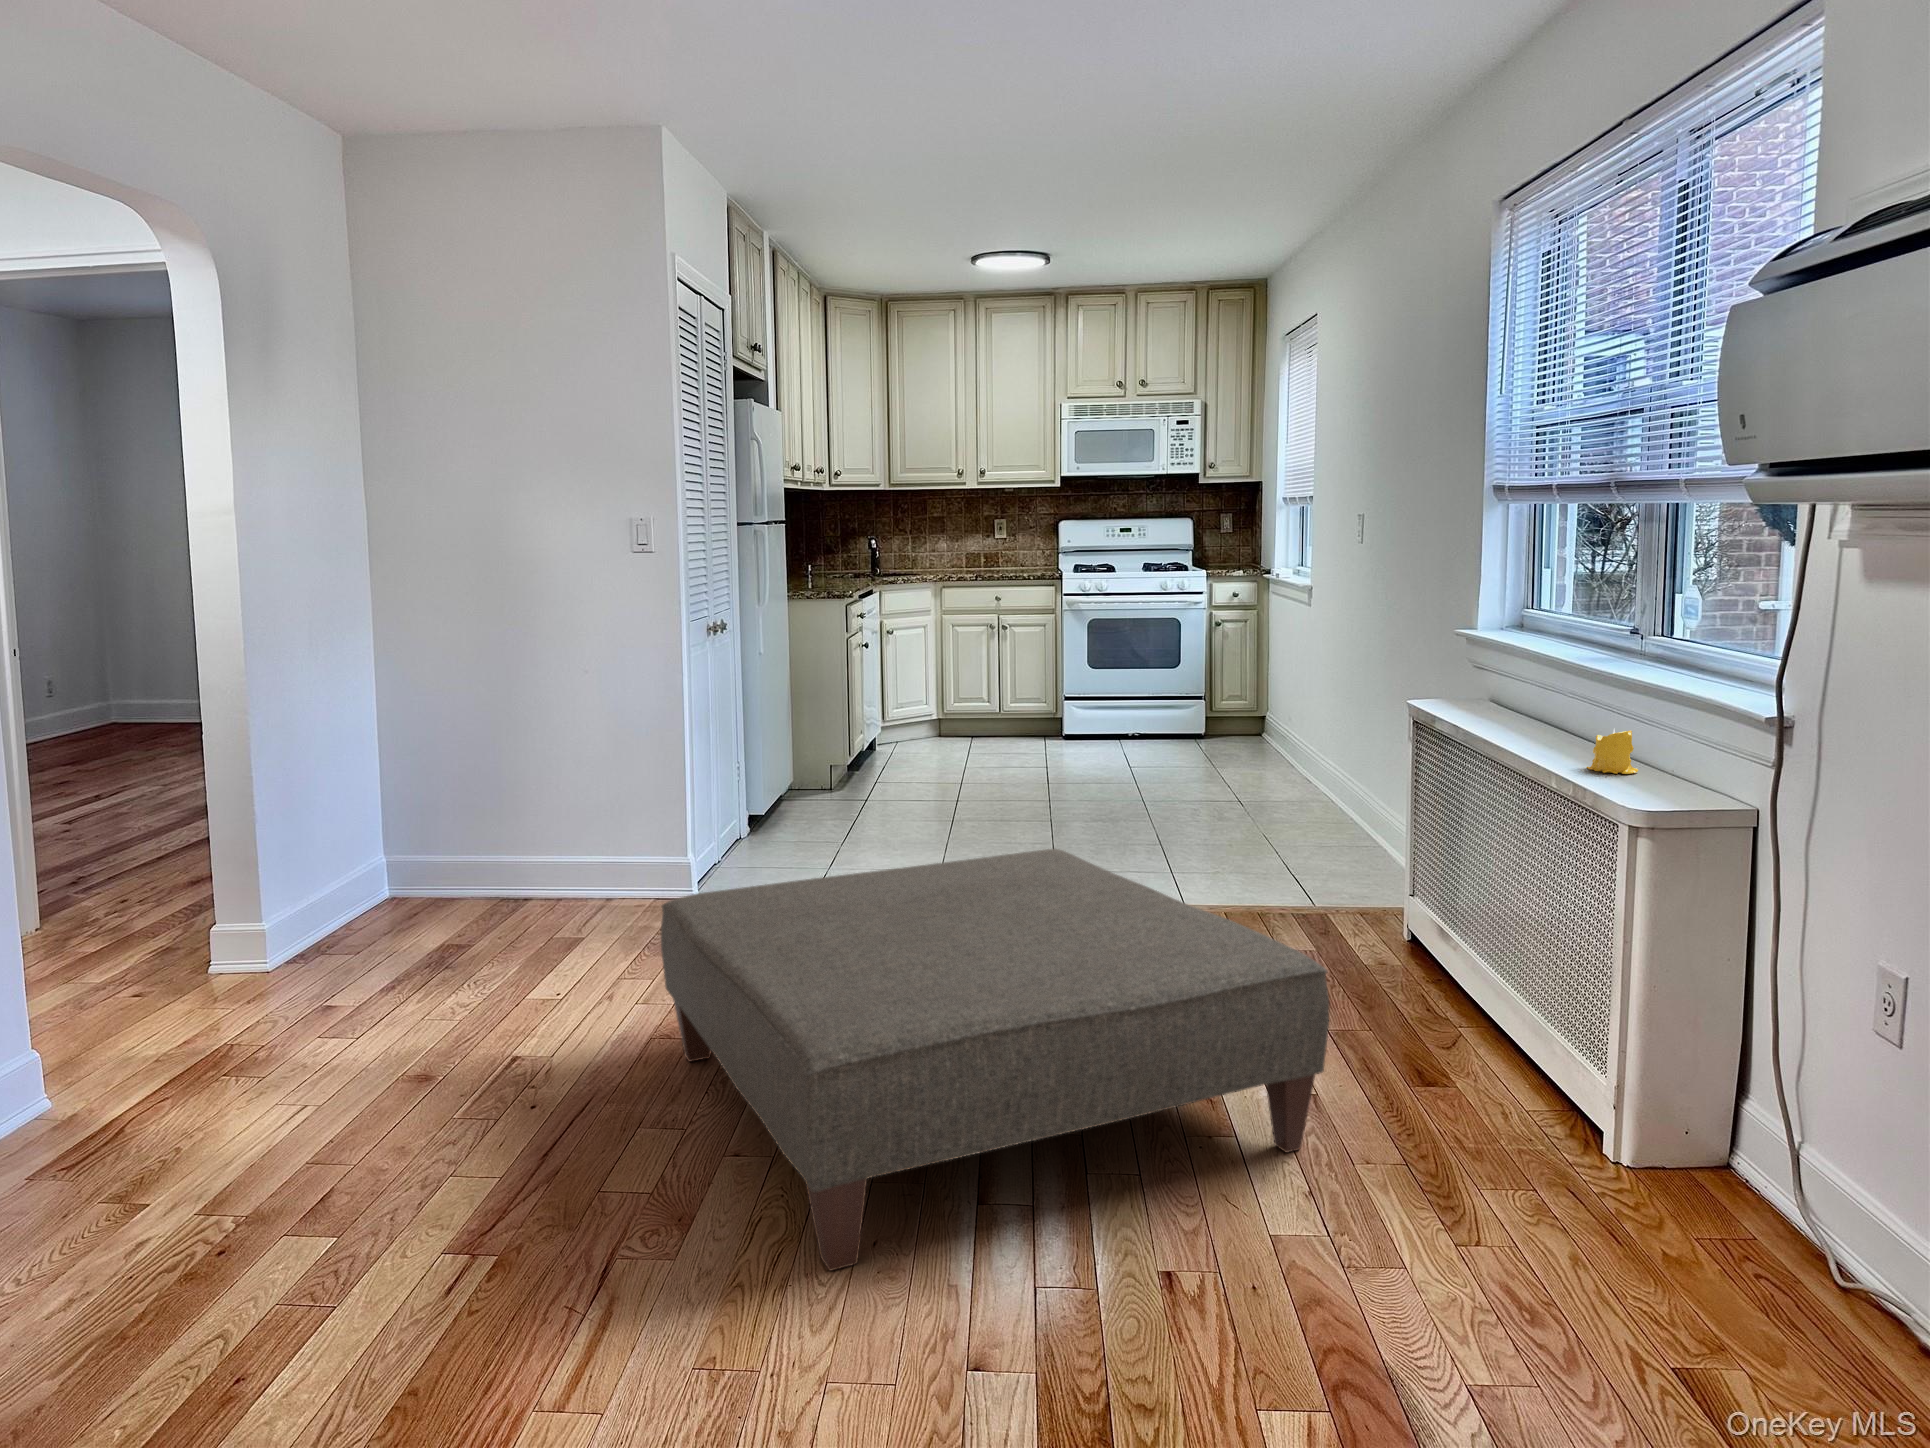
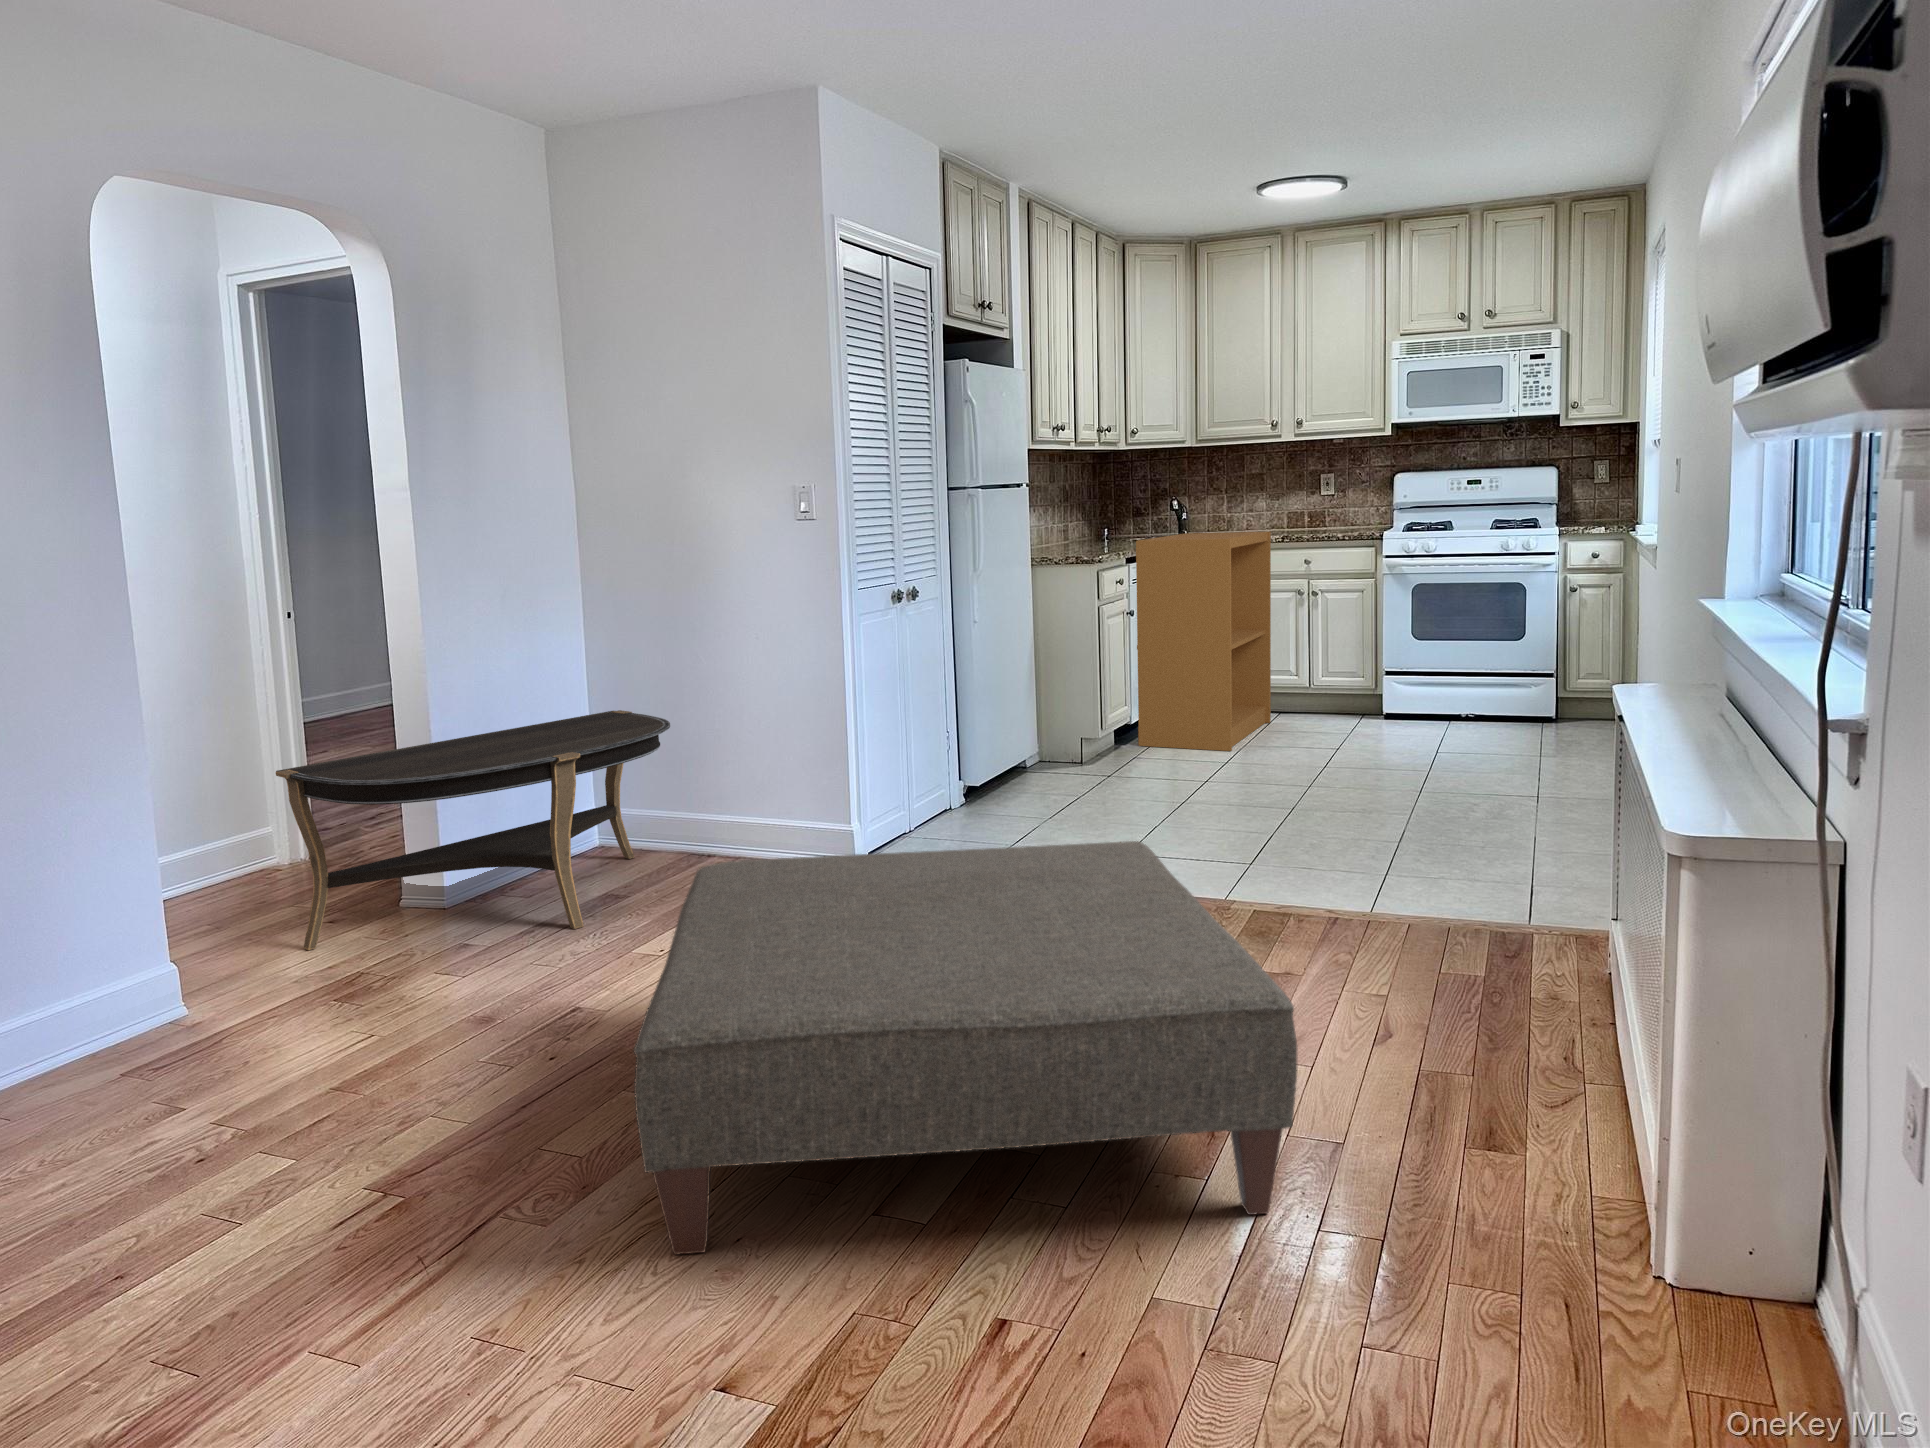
bookshelf: none [869,570,973,772] -> present [1136,532,1271,751]
candle: present [1587,729,1638,774] -> none [1704,733,1773,795]
coffee table: none [83,753,509,1040] -> present [276,710,670,950]

